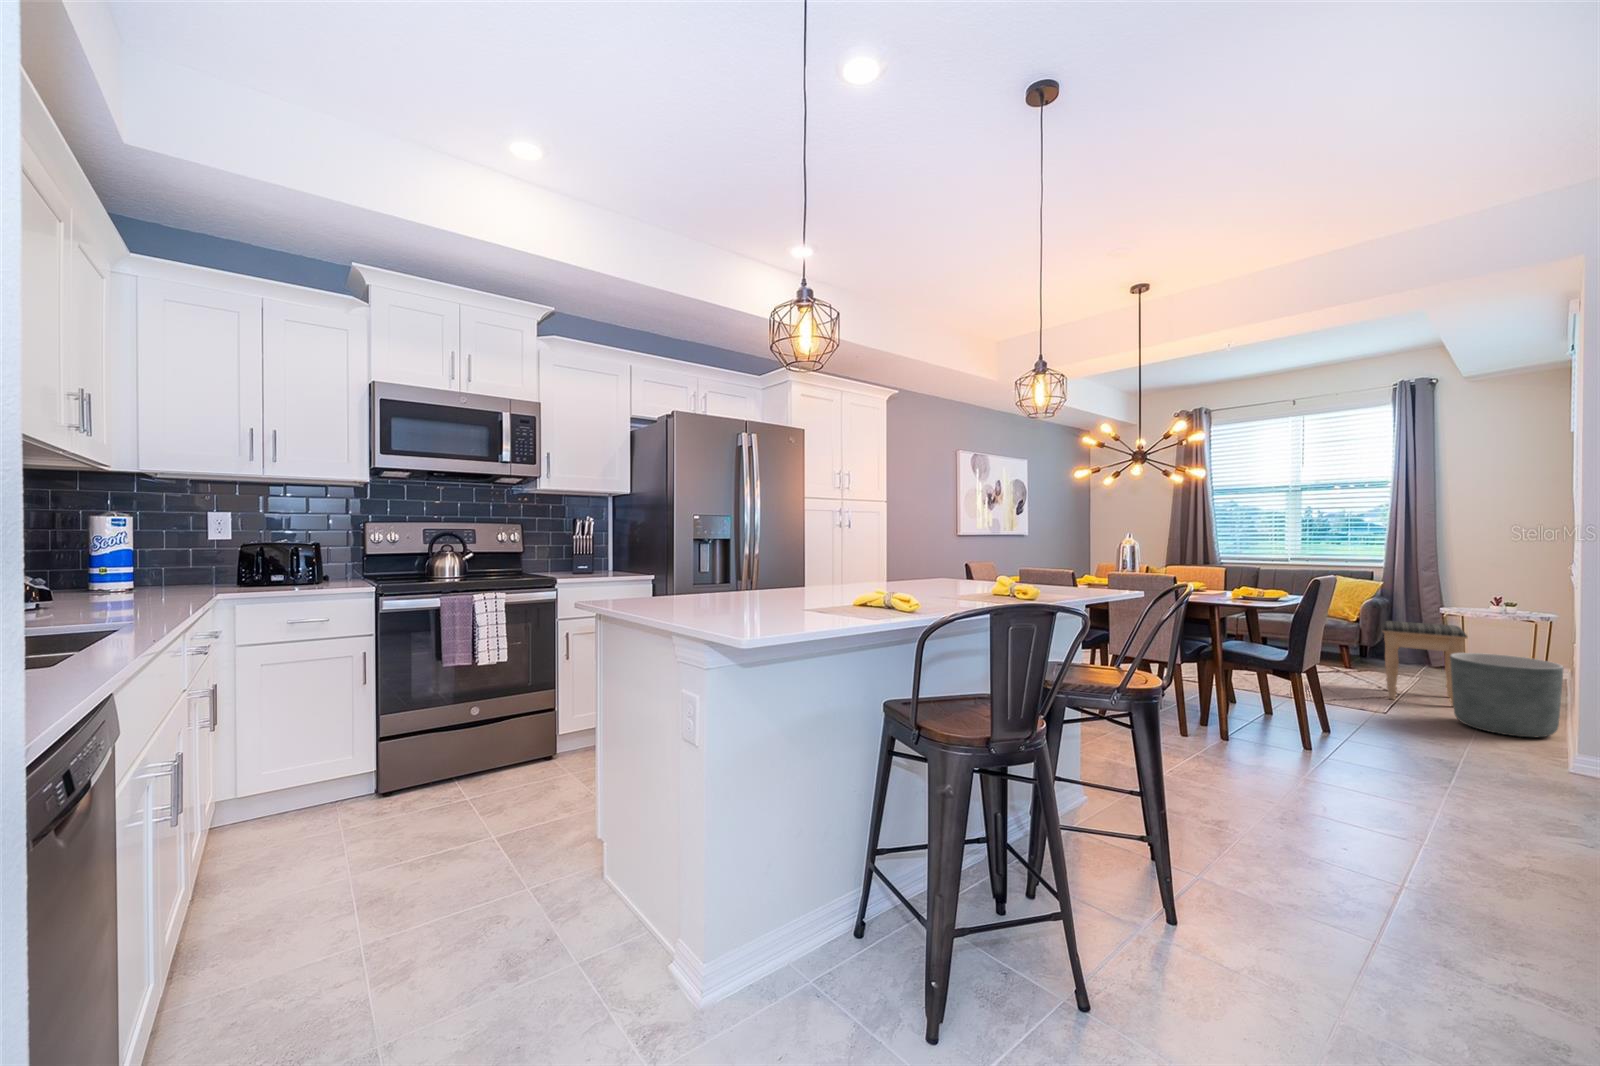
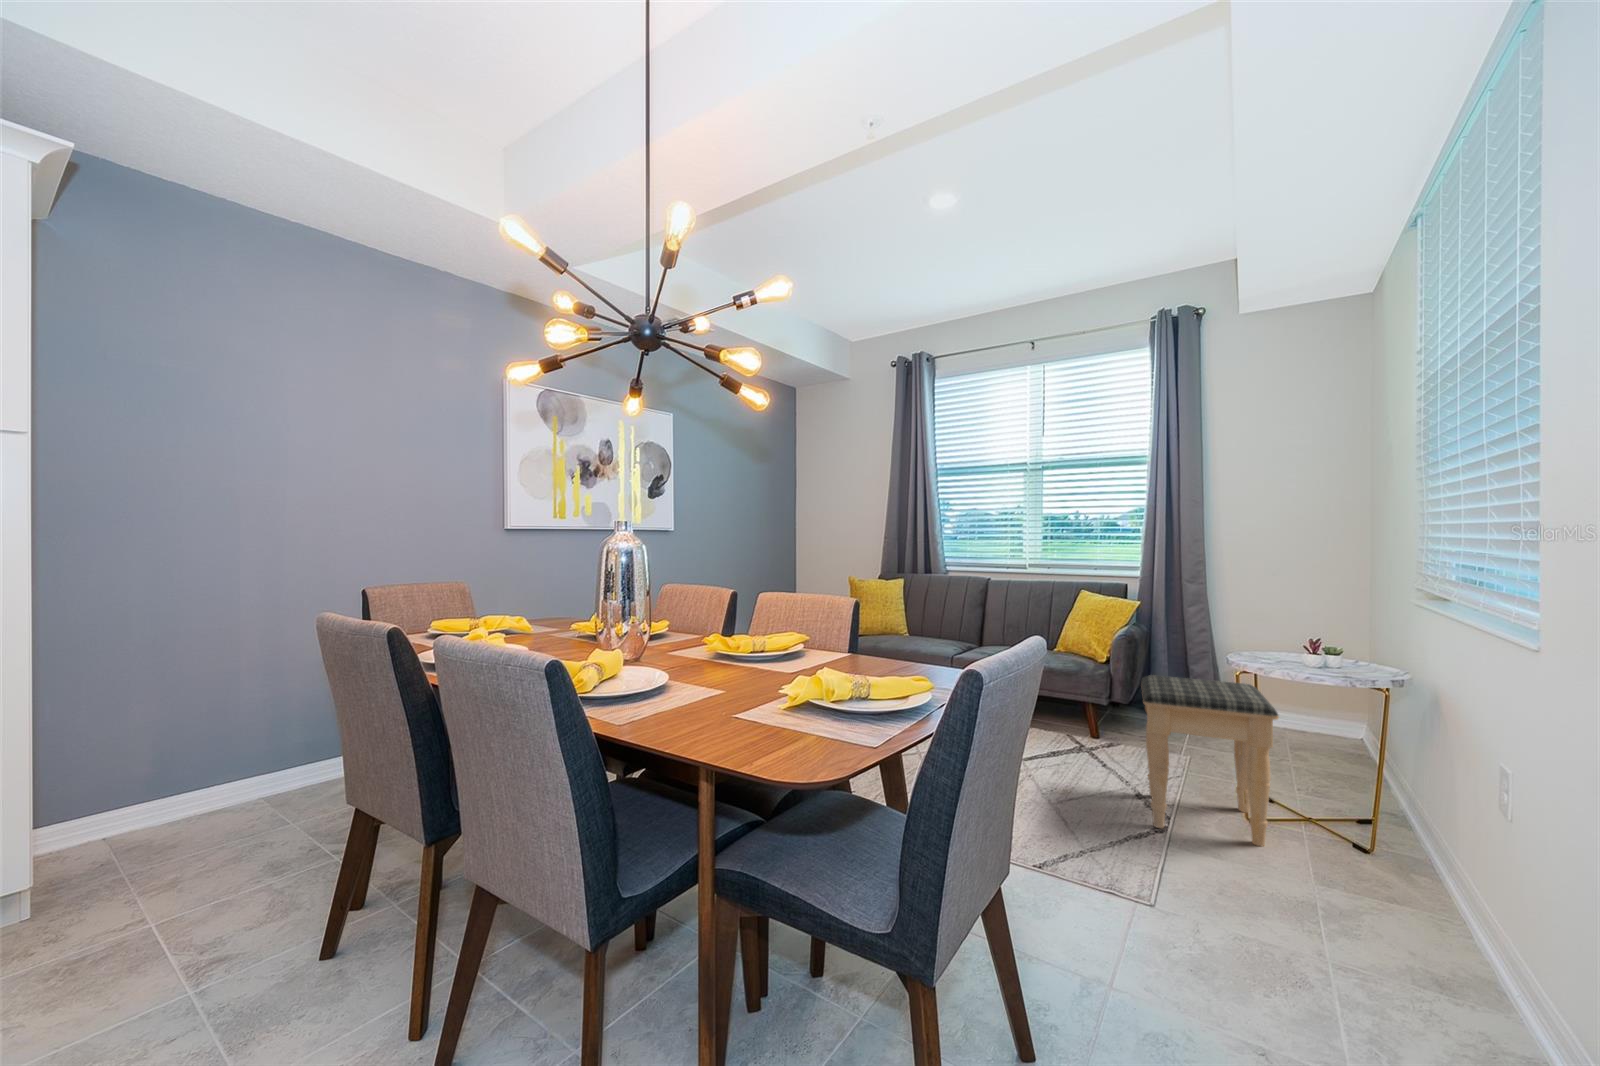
planter: present [1450,653,1563,737] -> none [1266,758,1482,970]

